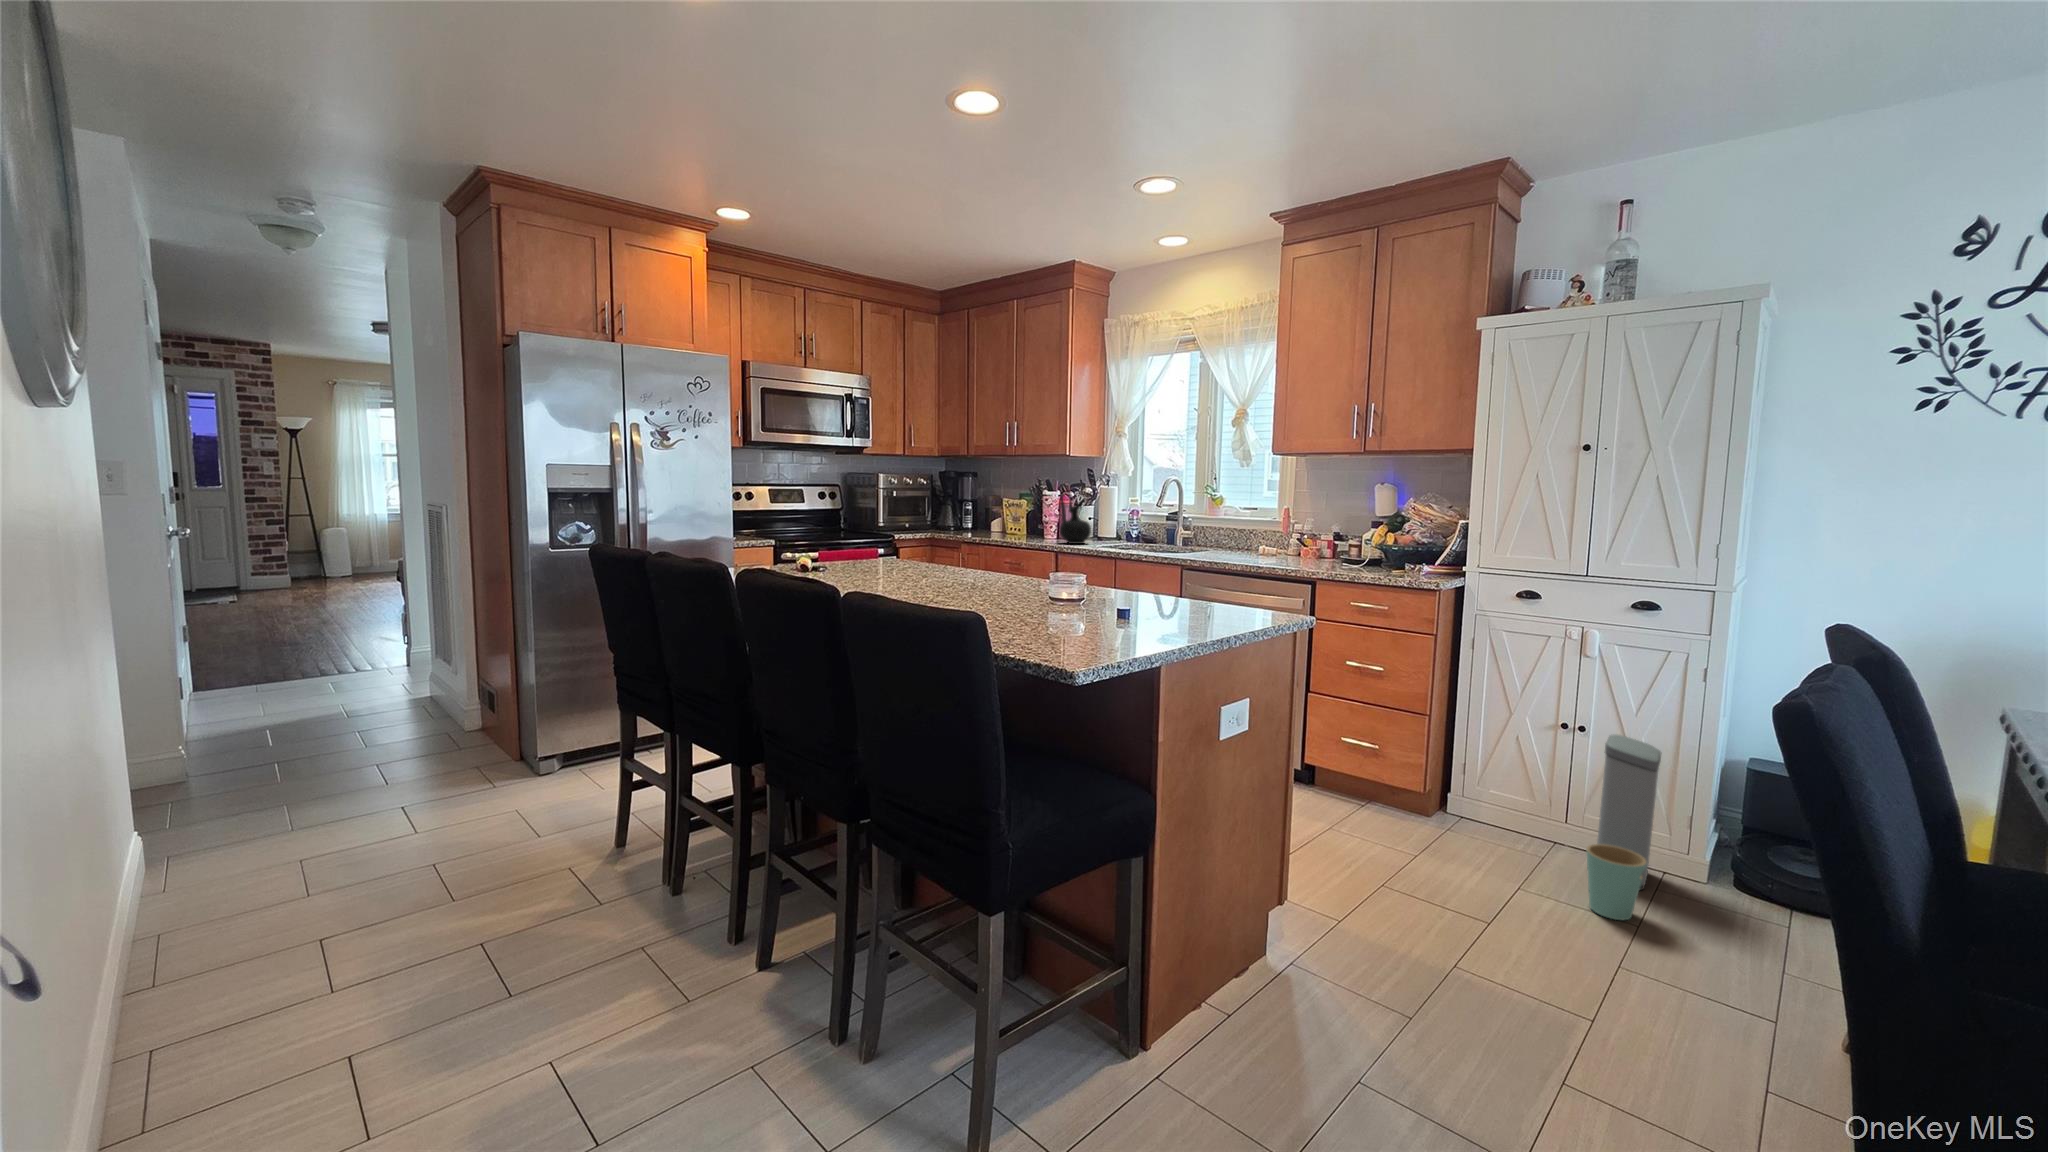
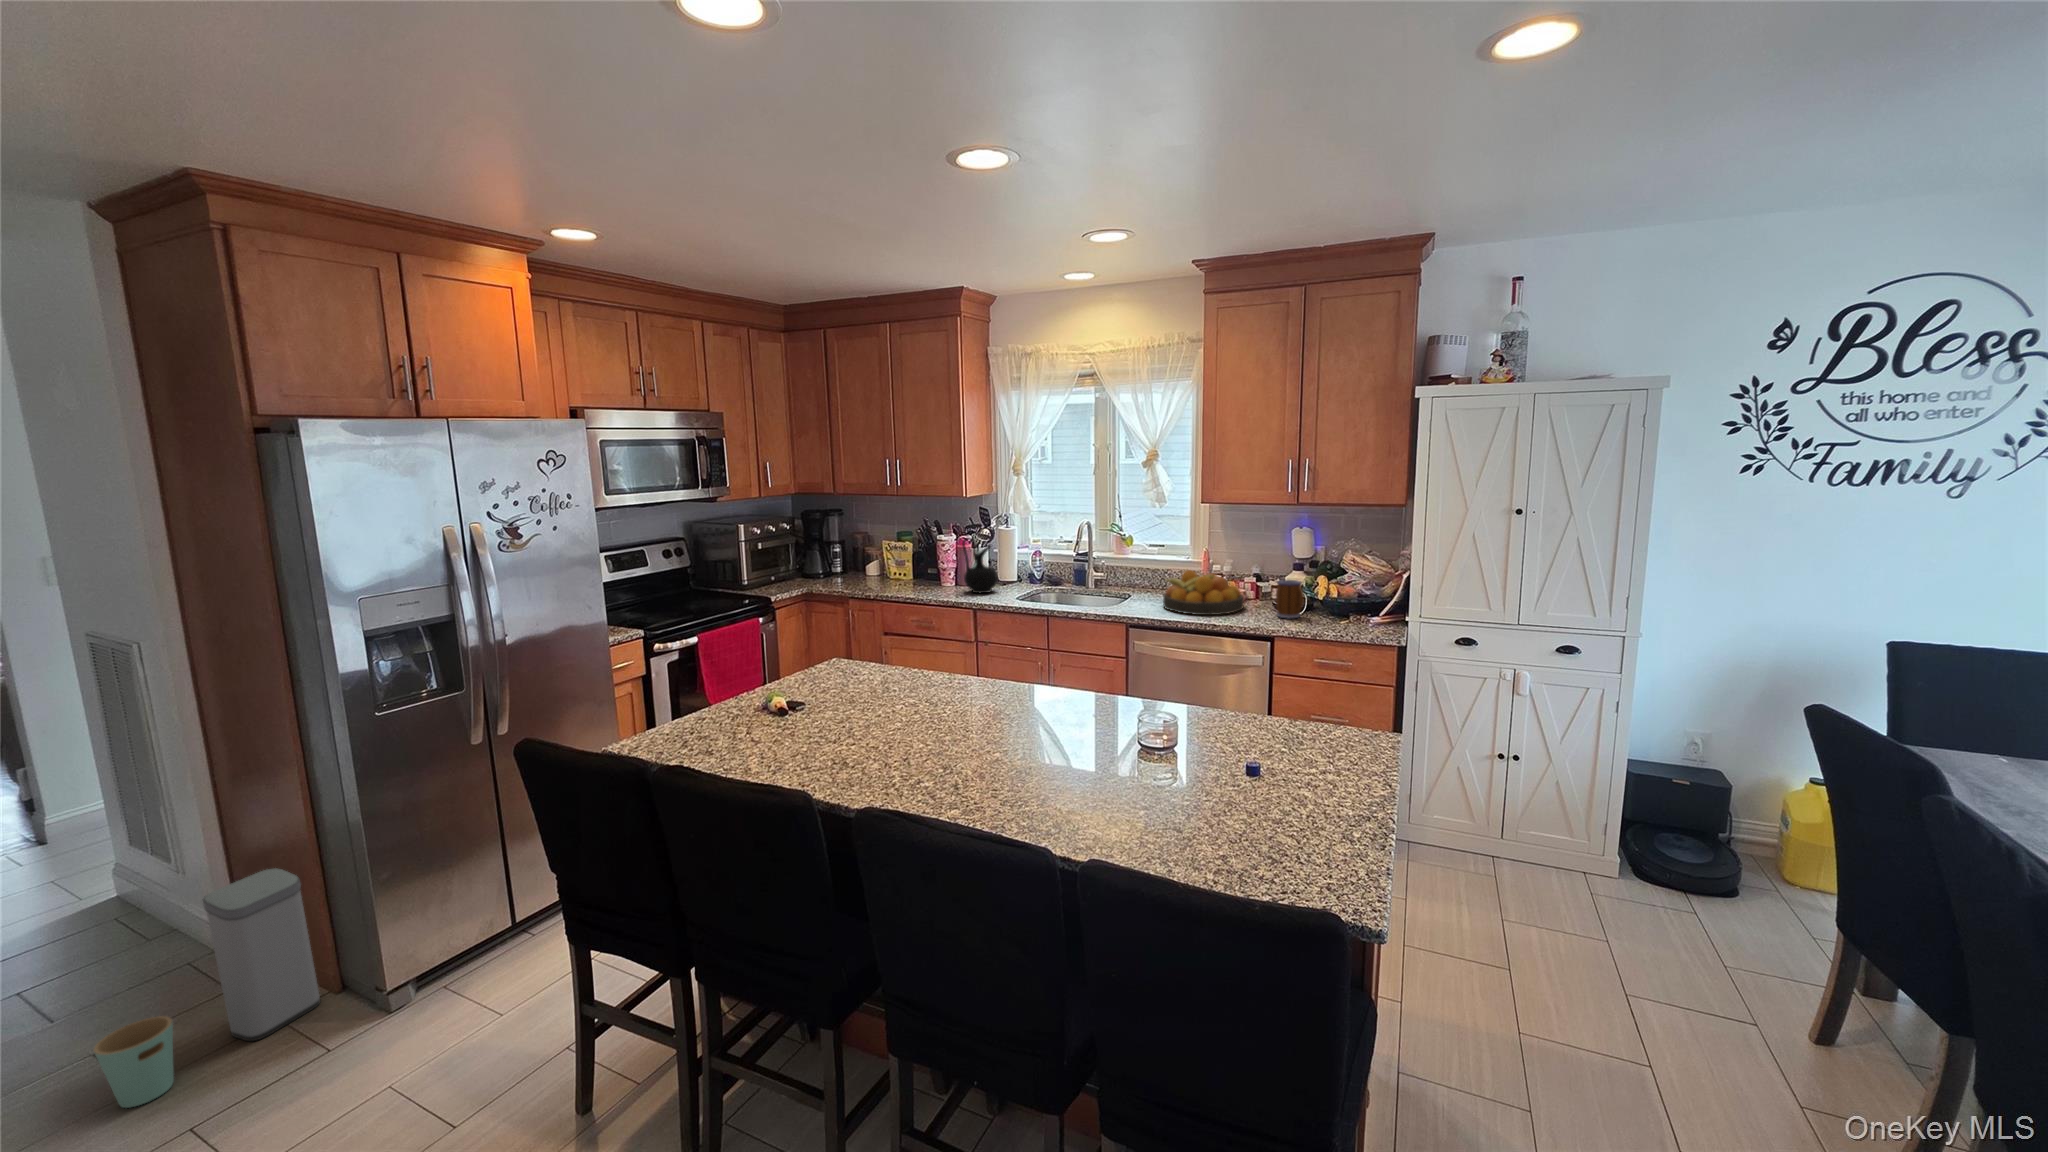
fruit bowl: none [1227,523,1310,563] -> present [1163,570,1244,615]
mug: none [1333,529,1361,568] -> present [1276,580,1304,619]
trash can: present [1586,734,1661,920] -> present [94,868,320,1108]

